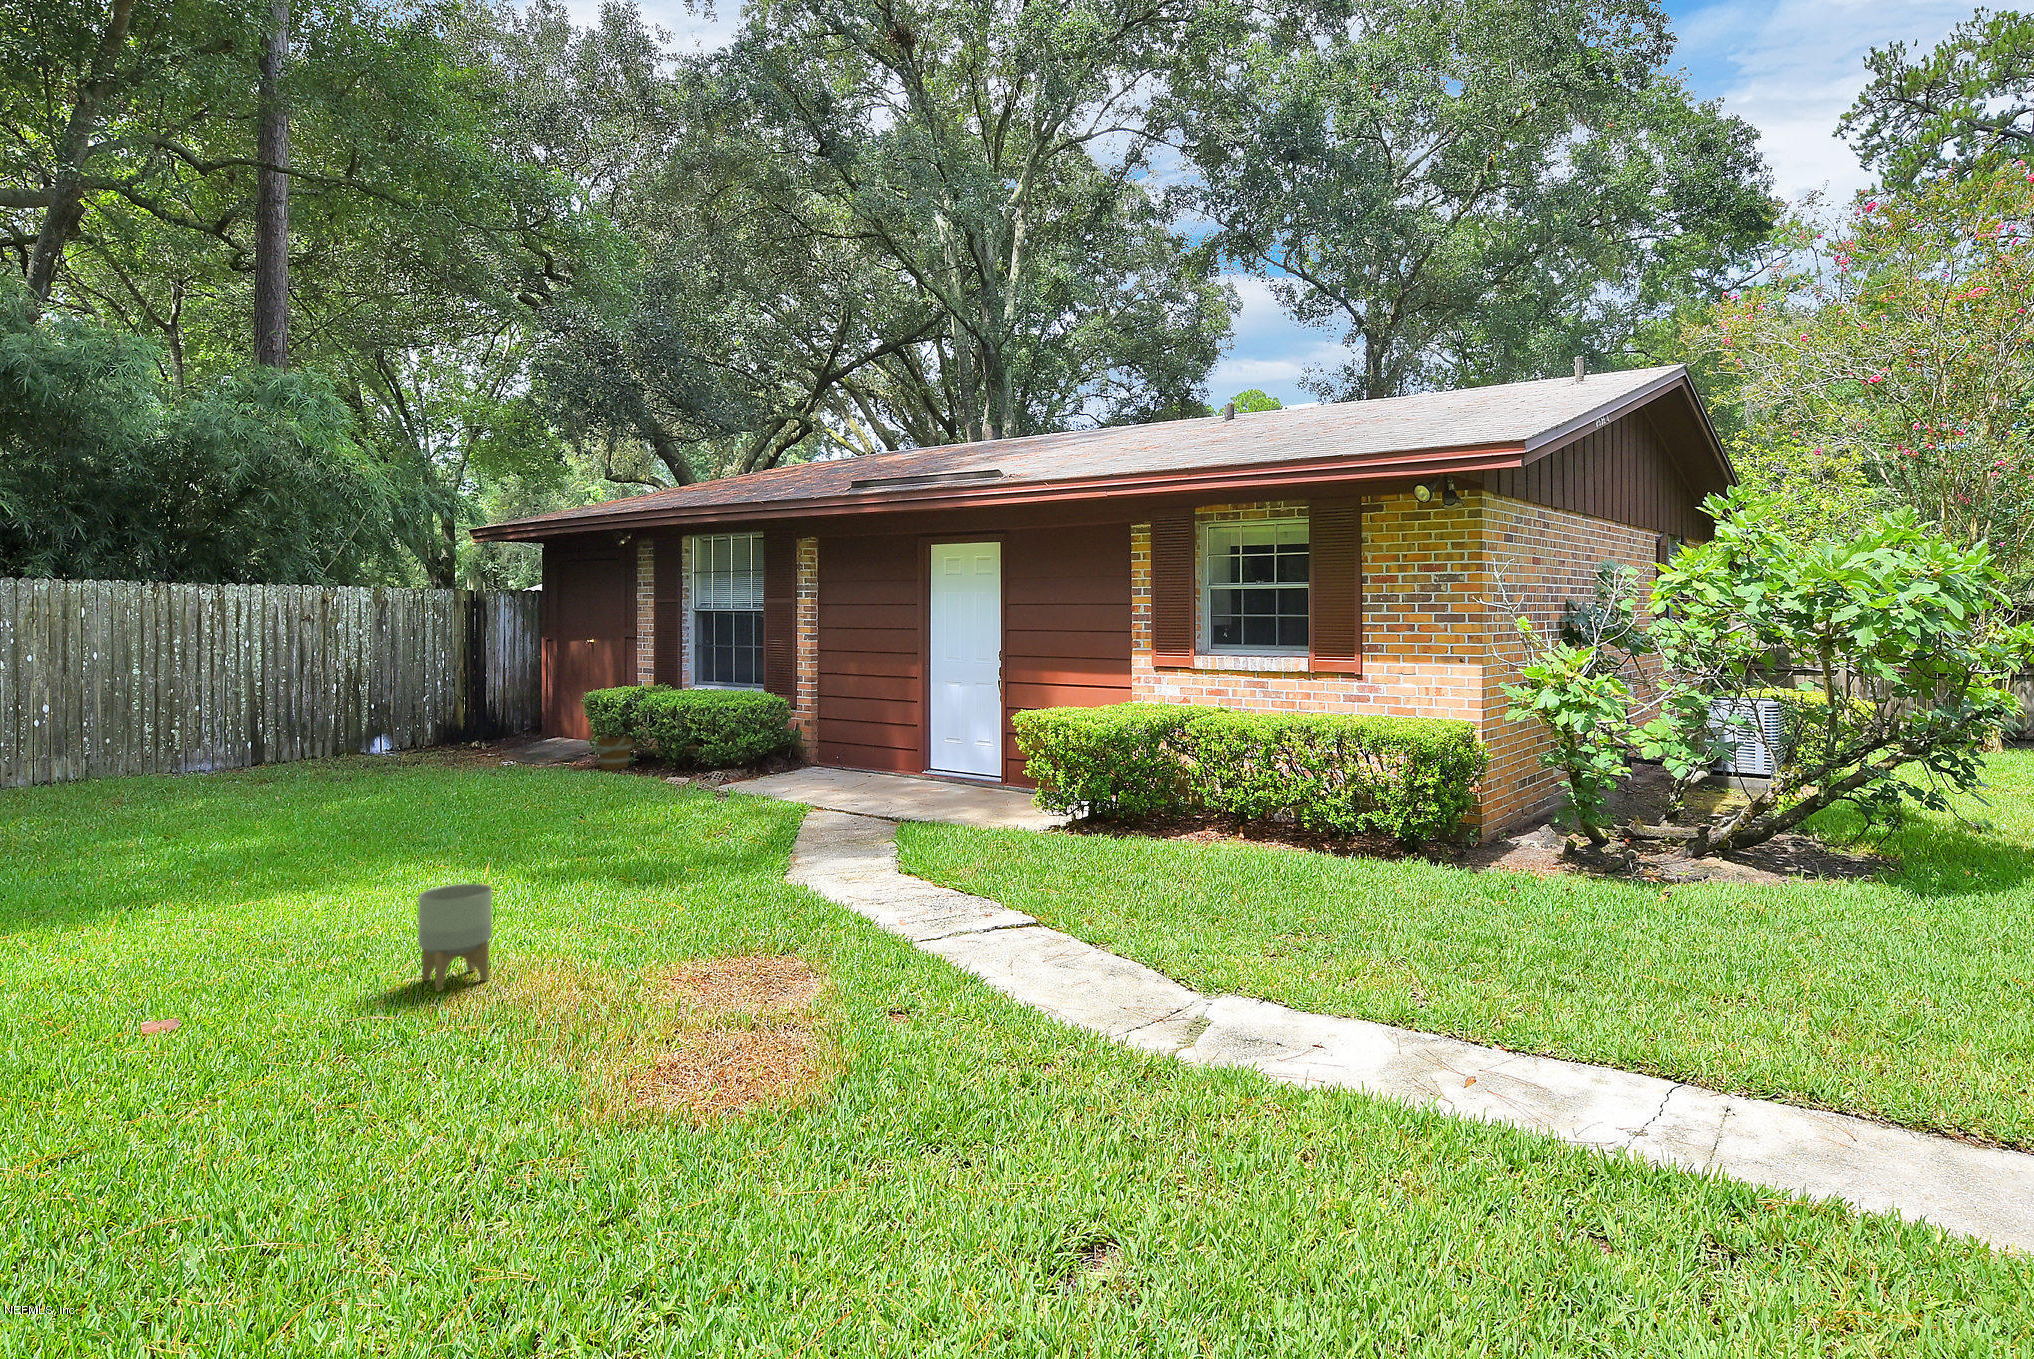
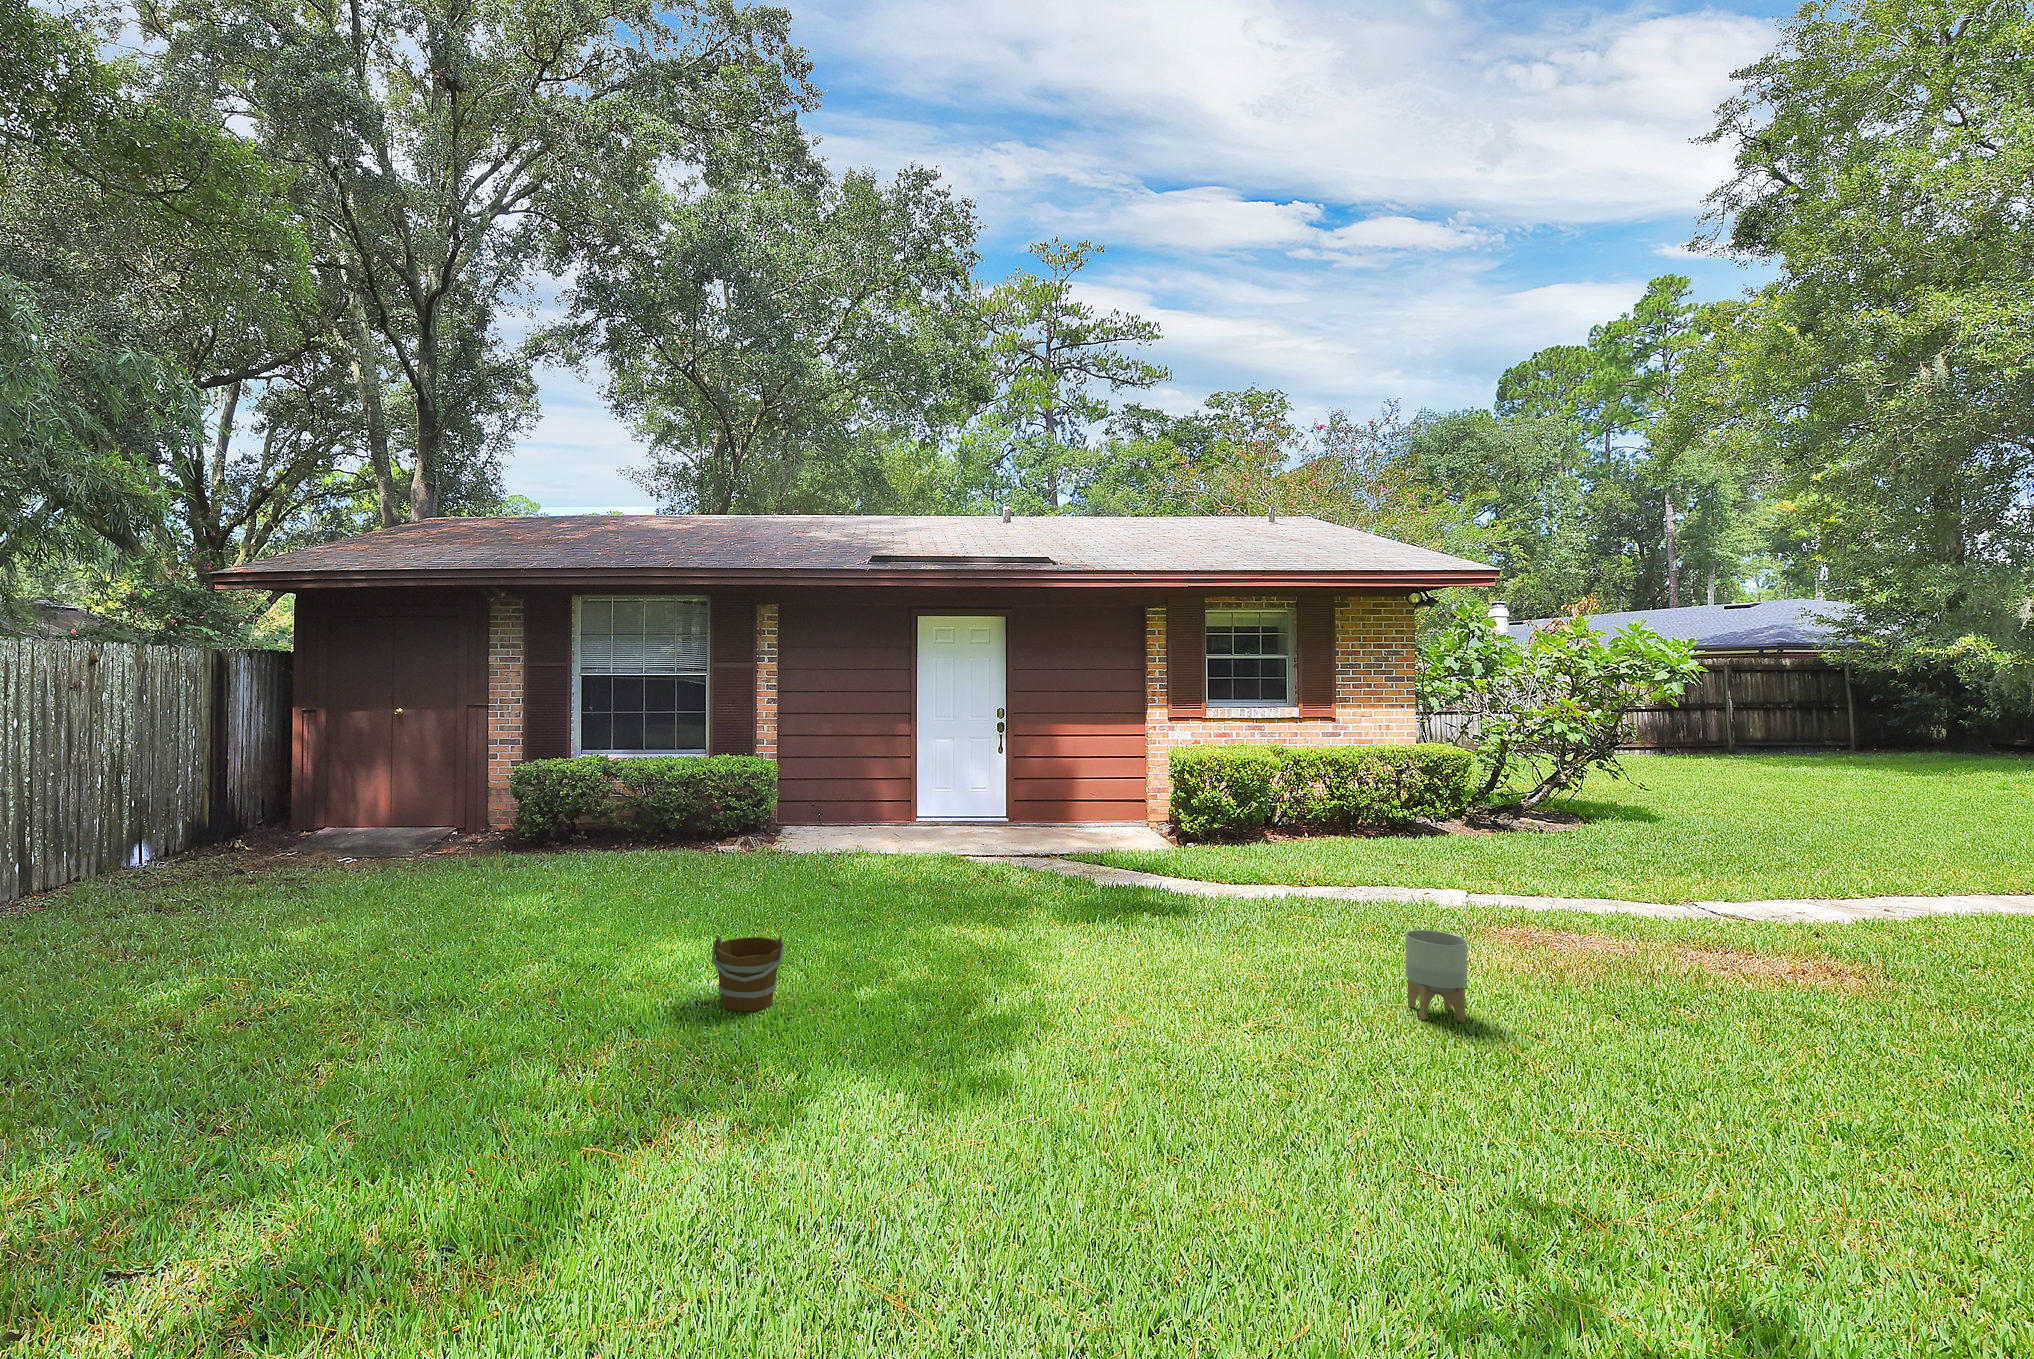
bucket: present [595,734,632,770] -> present [711,936,785,1012]

